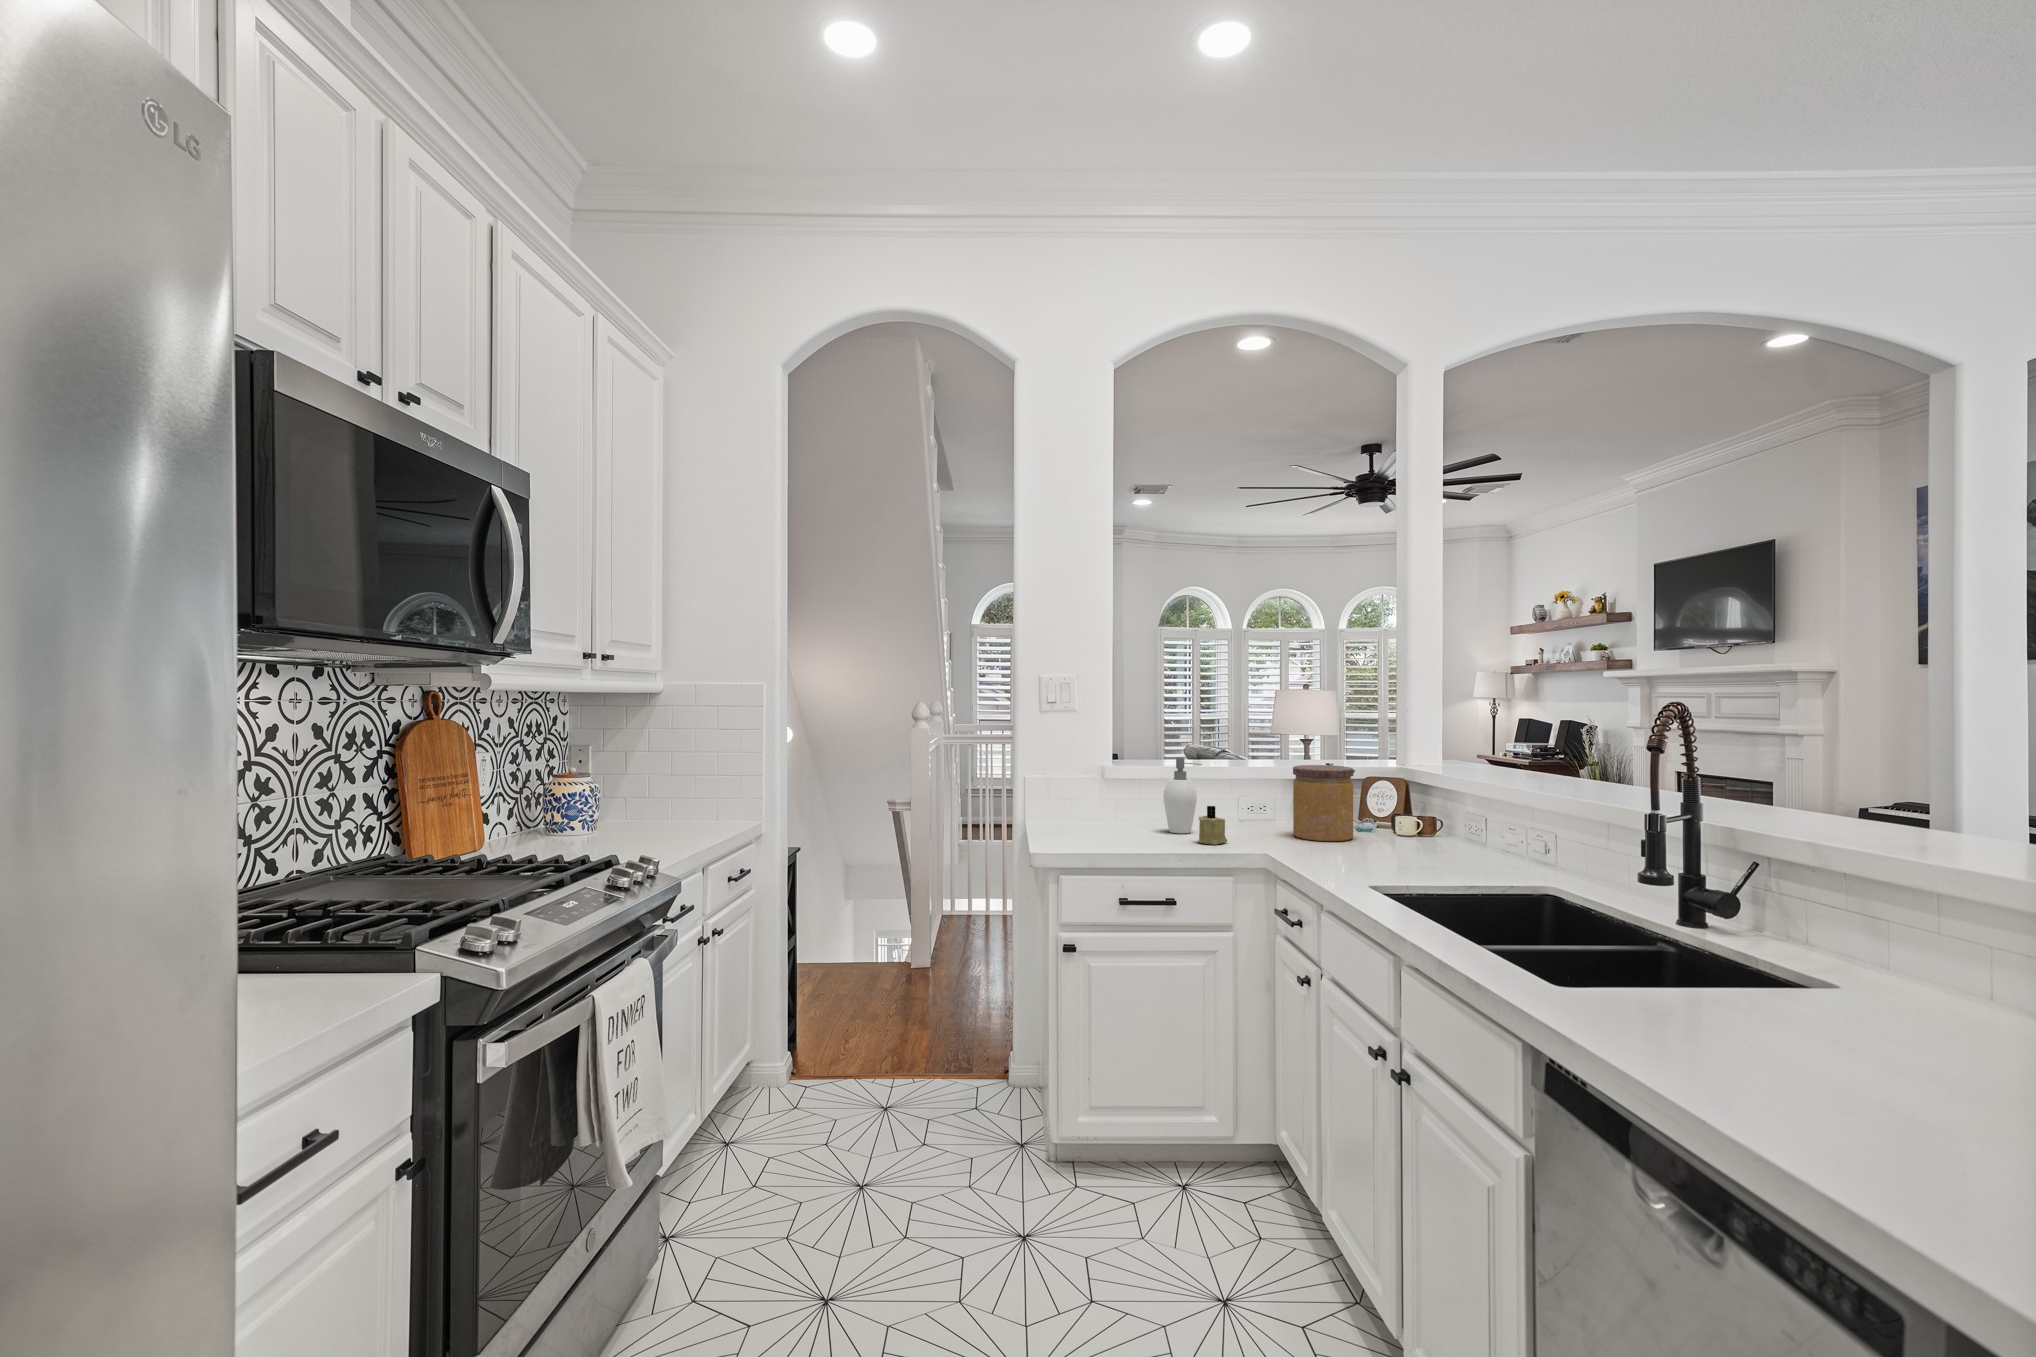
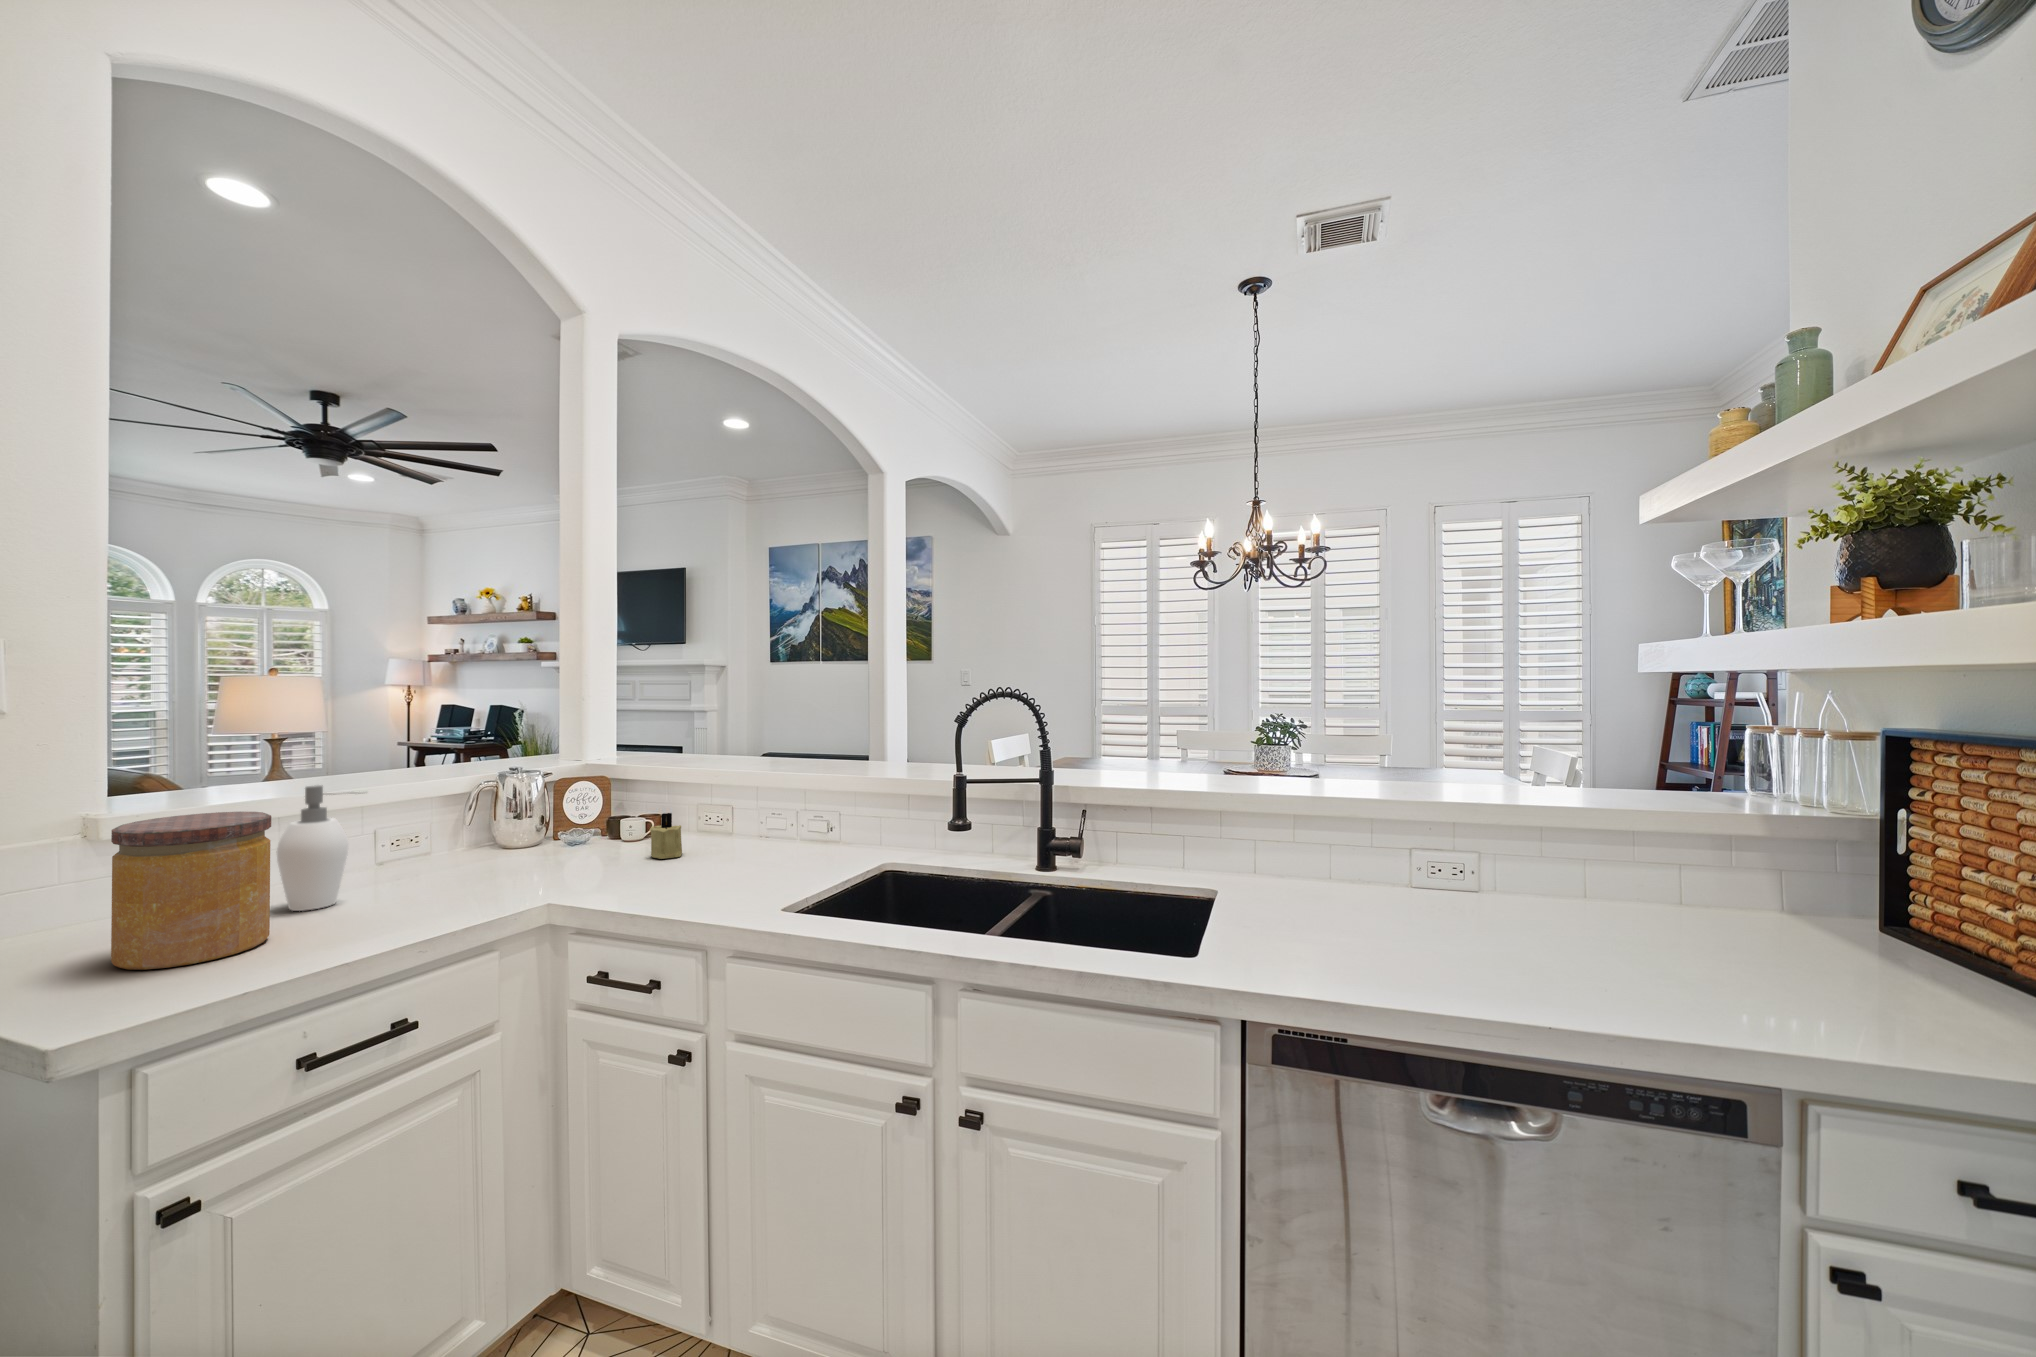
jar: present [1293,765,1354,841] -> present [111,812,271,970]
candle: present [1199,806,1227,845] -> present [650,813,682,859]

